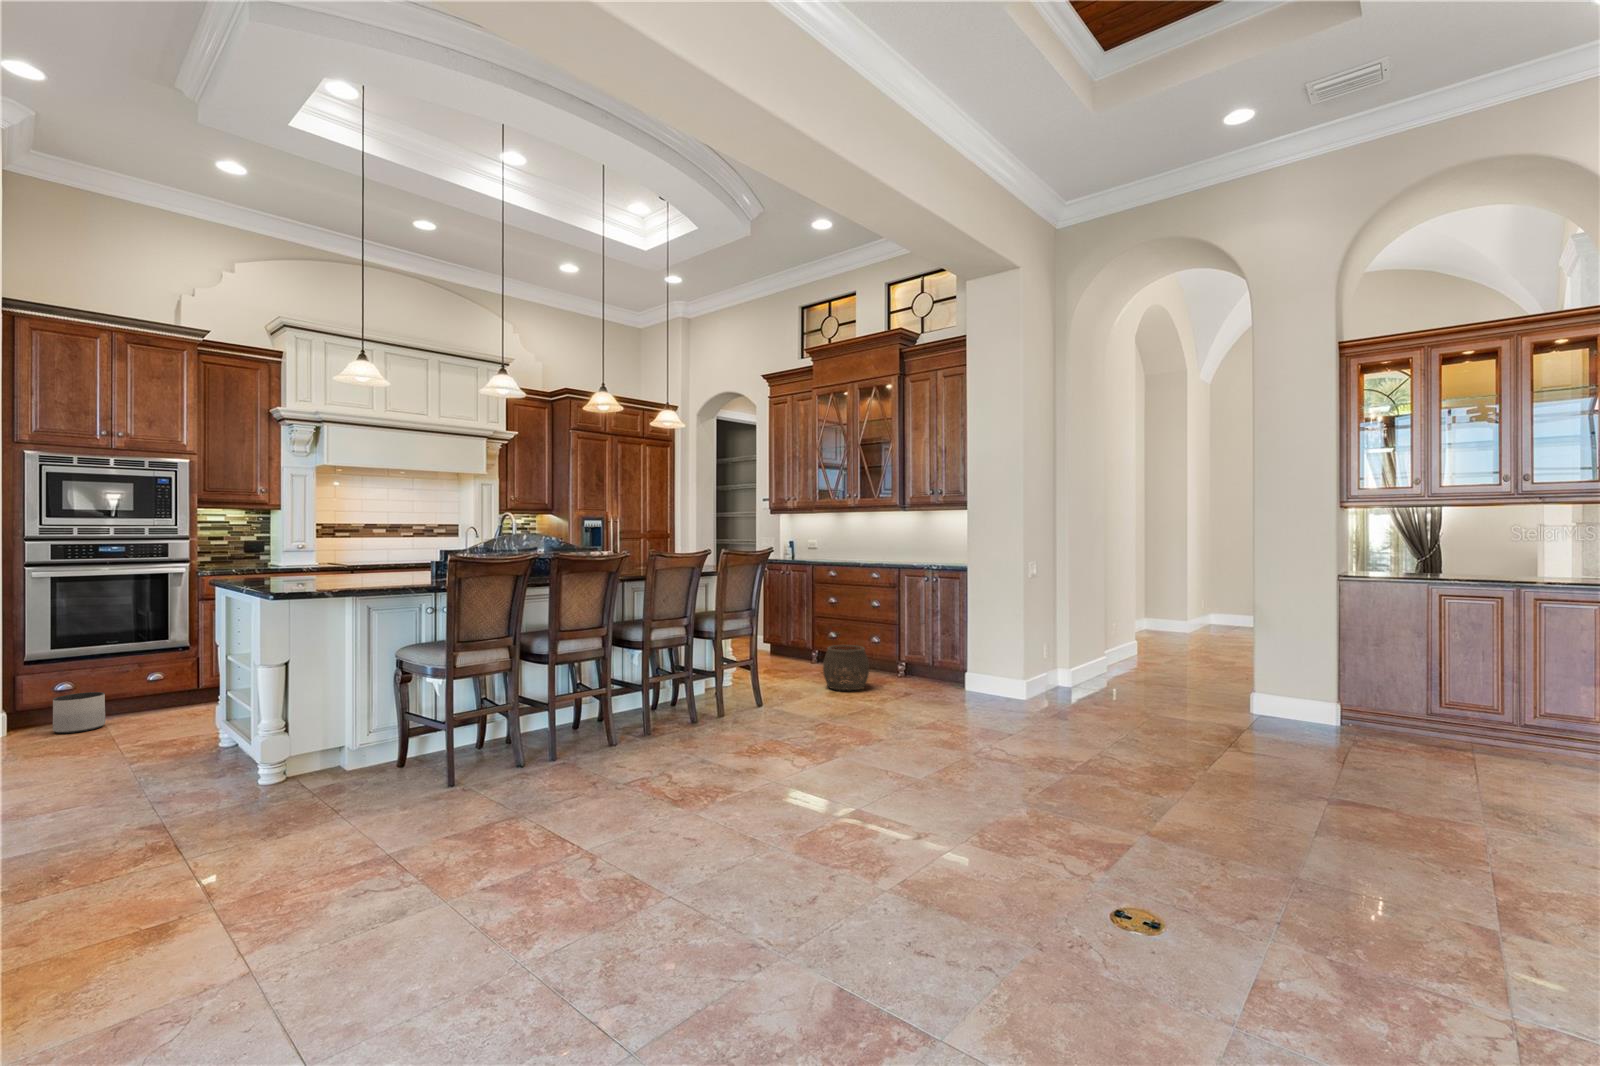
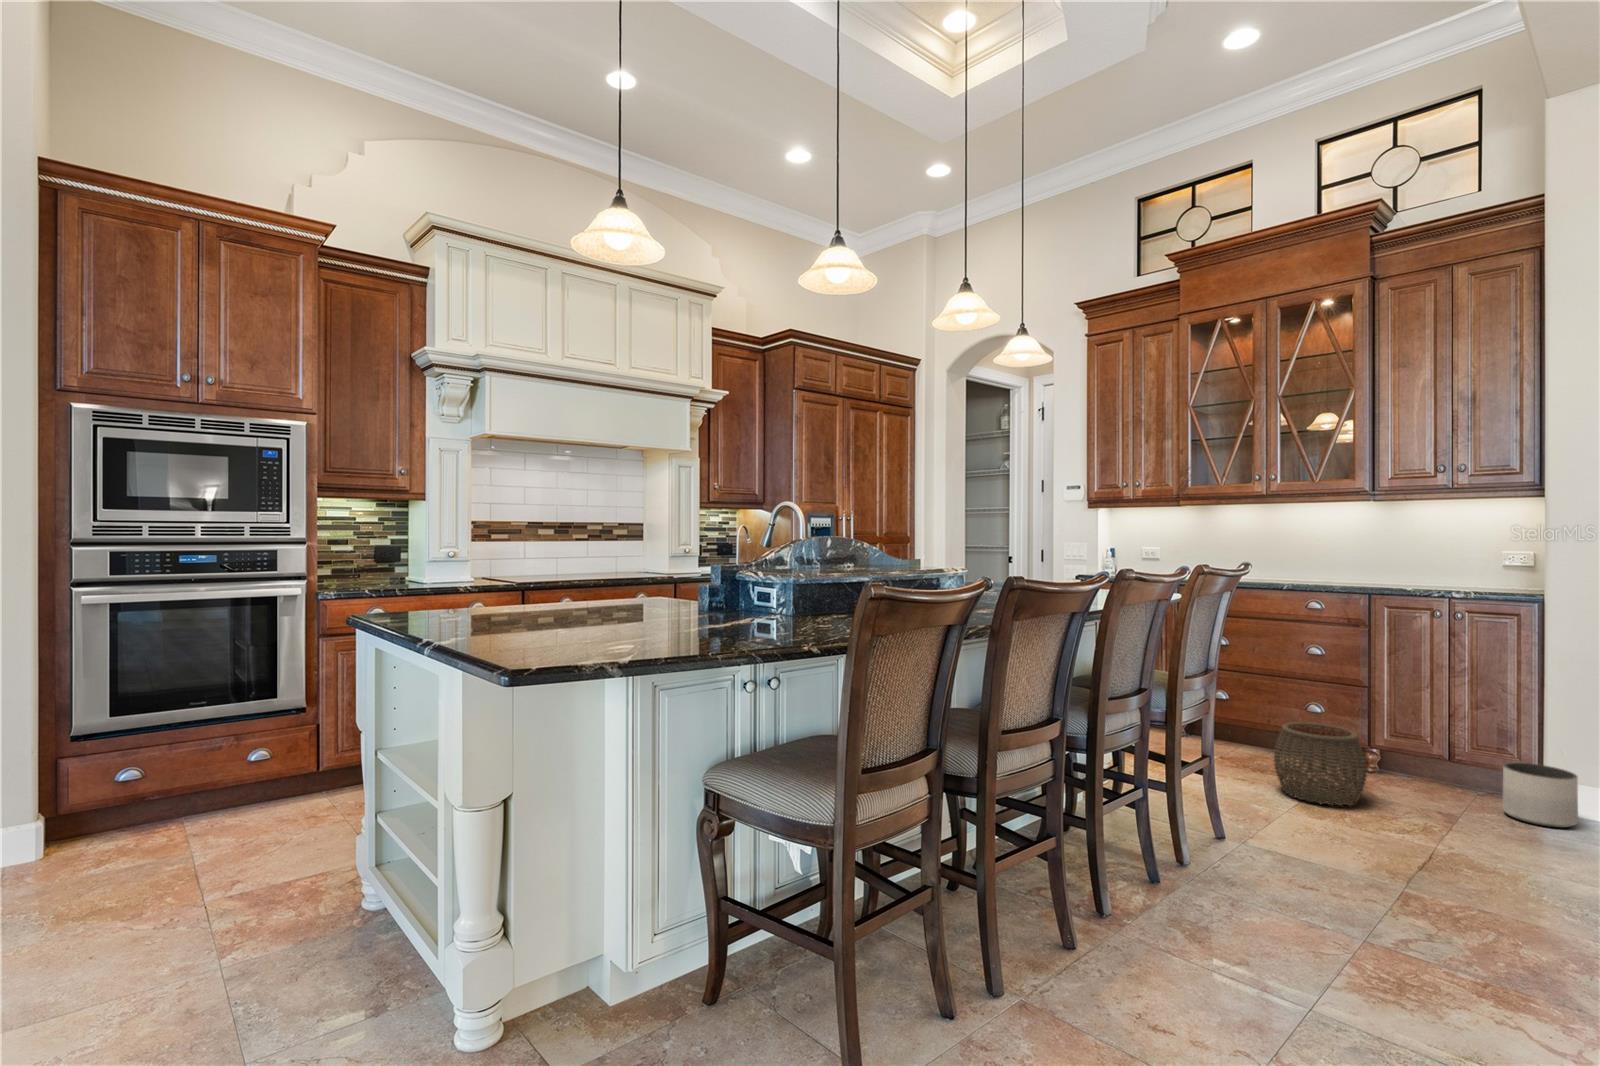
planter: present [53,692,105,733] -> present [1502,763,1578,828]

